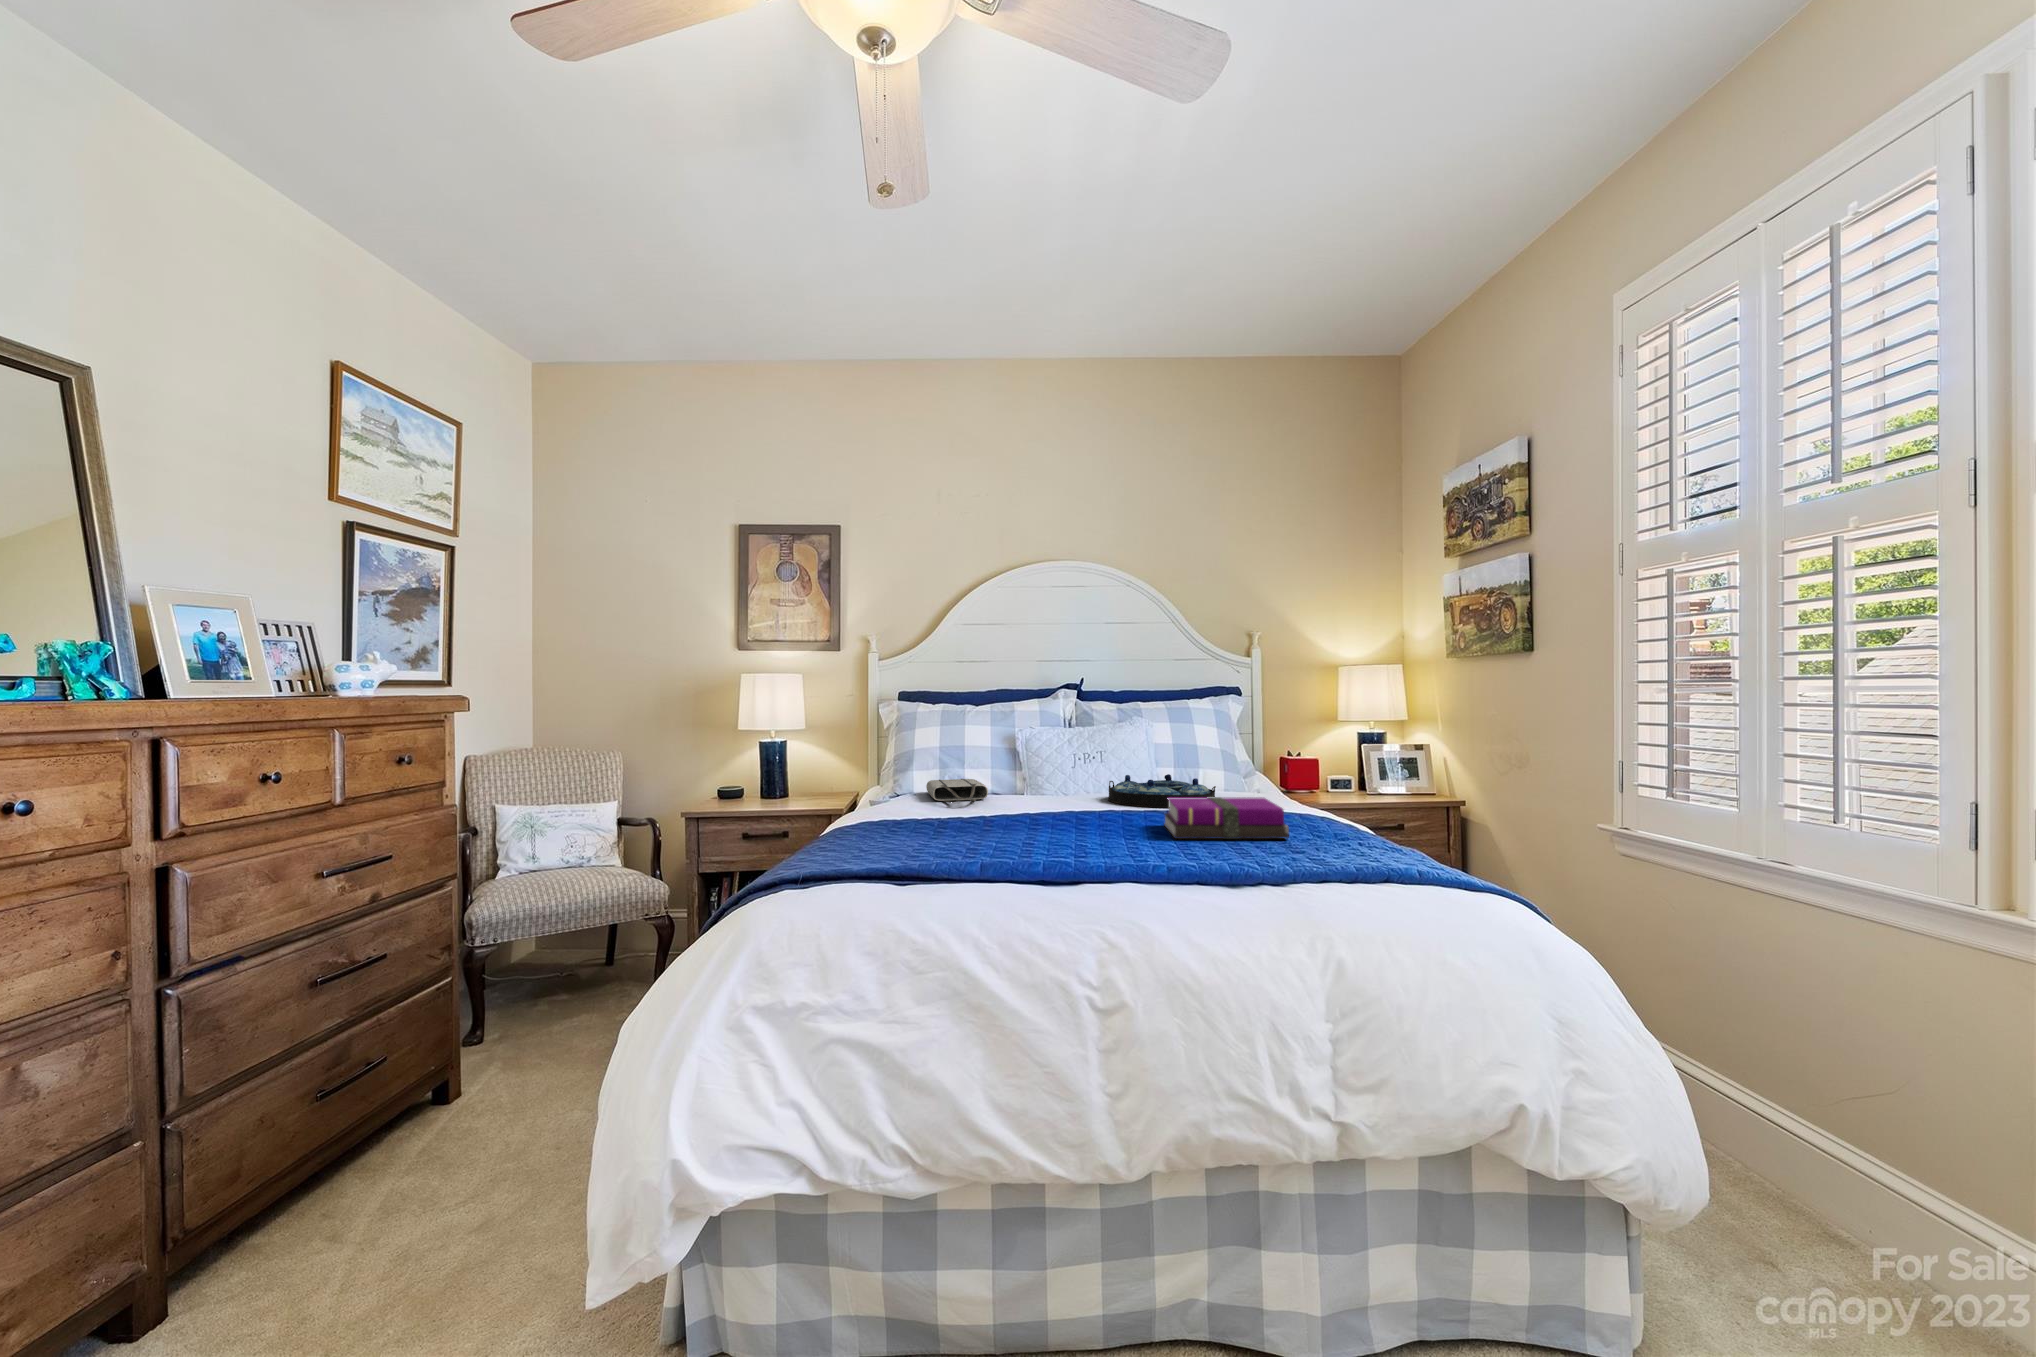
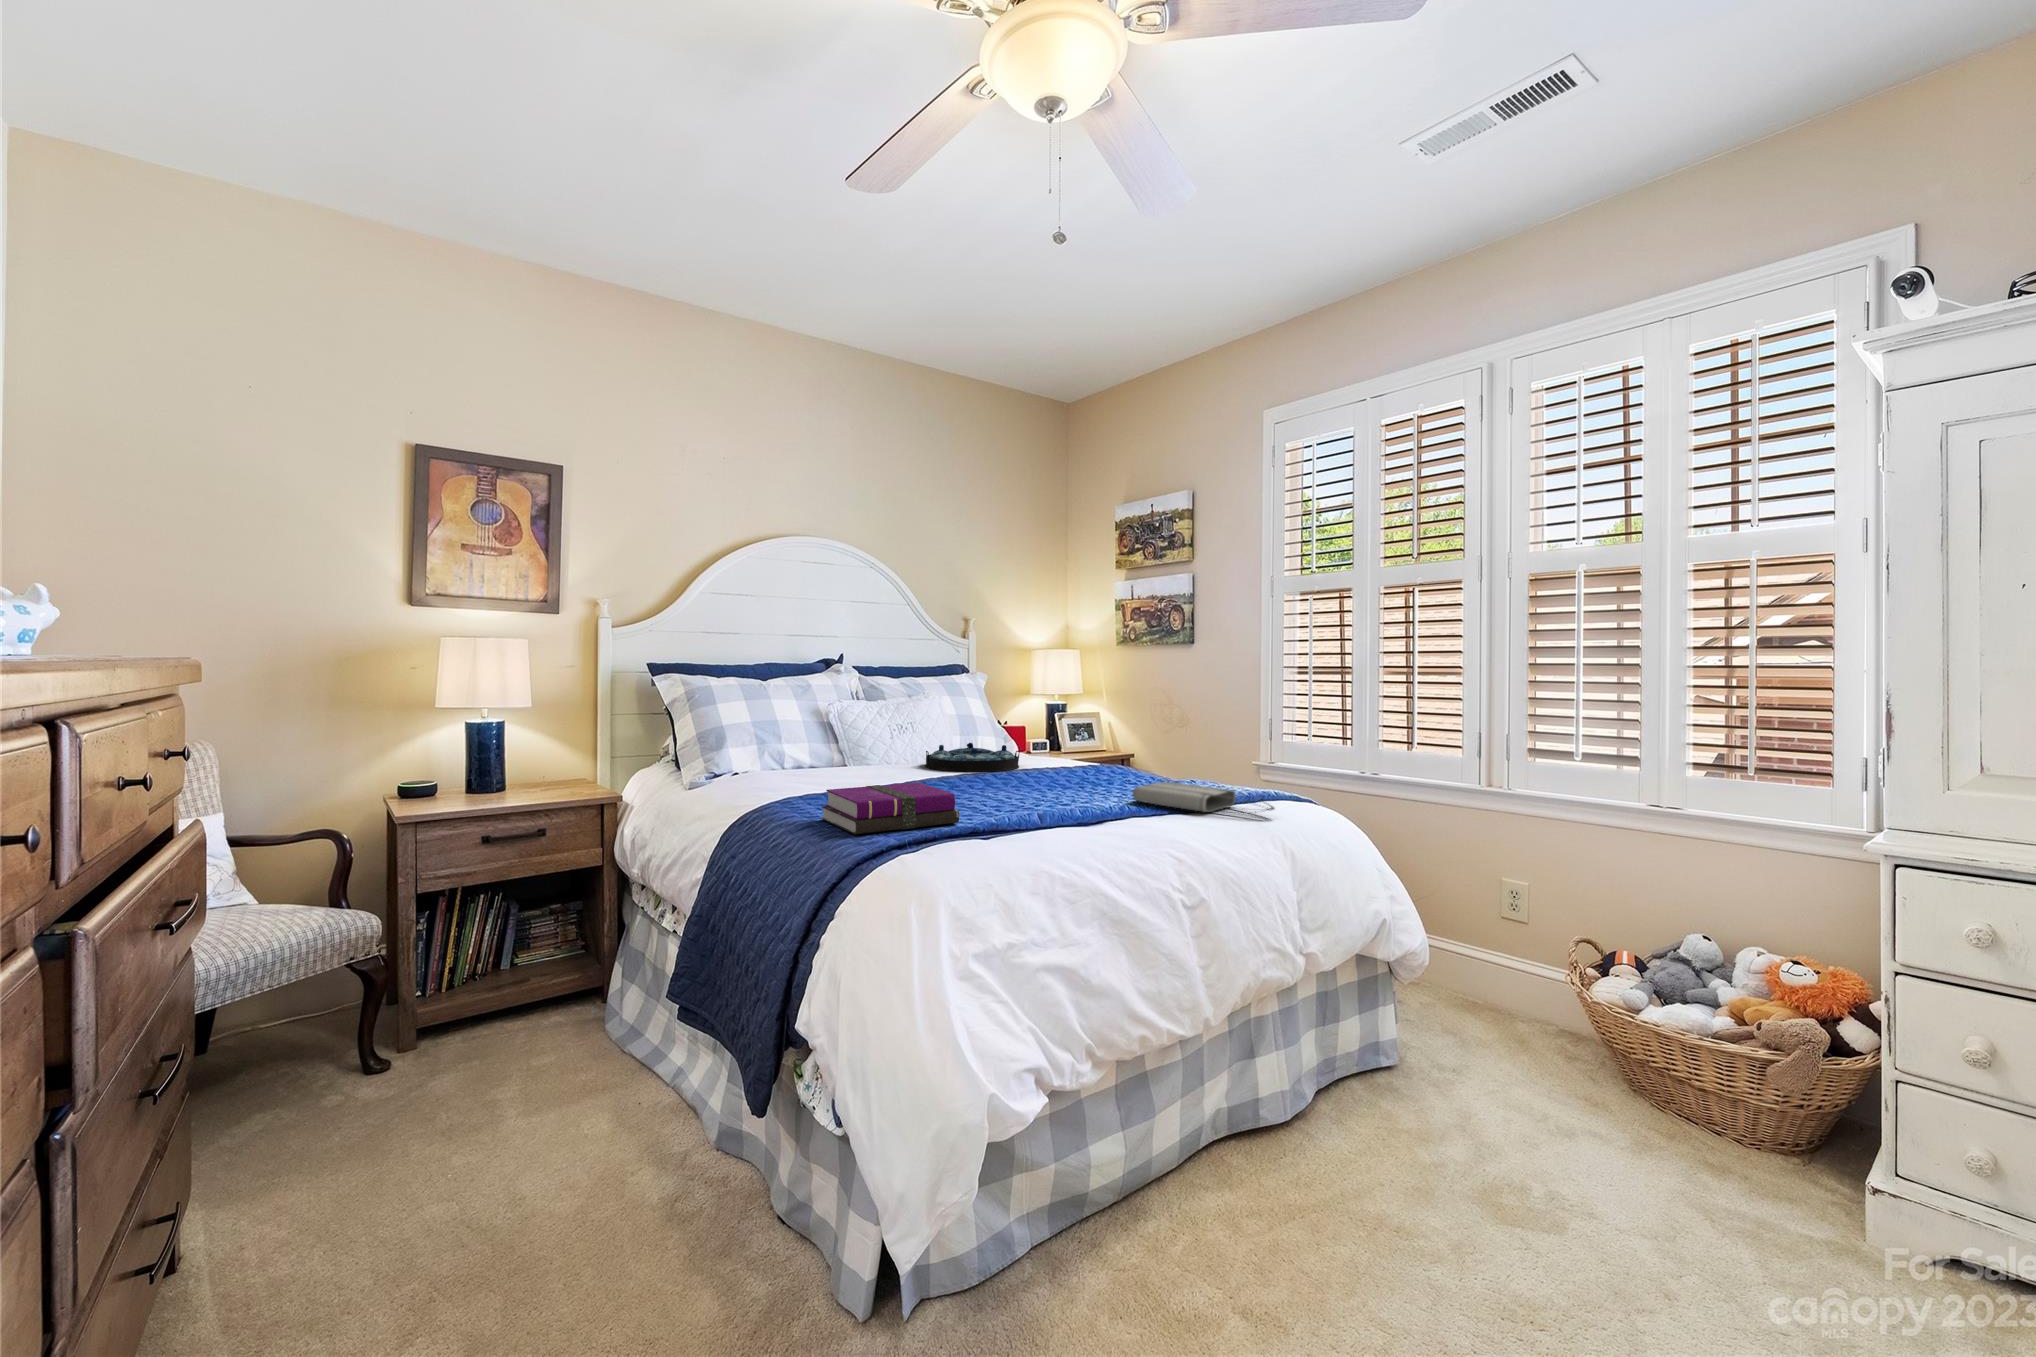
tote bag: present [926,779,988,802] -> present [1132,782,1274,814]
notebook: present [1164,797,1289,839] -> present [821,782,959,834]

